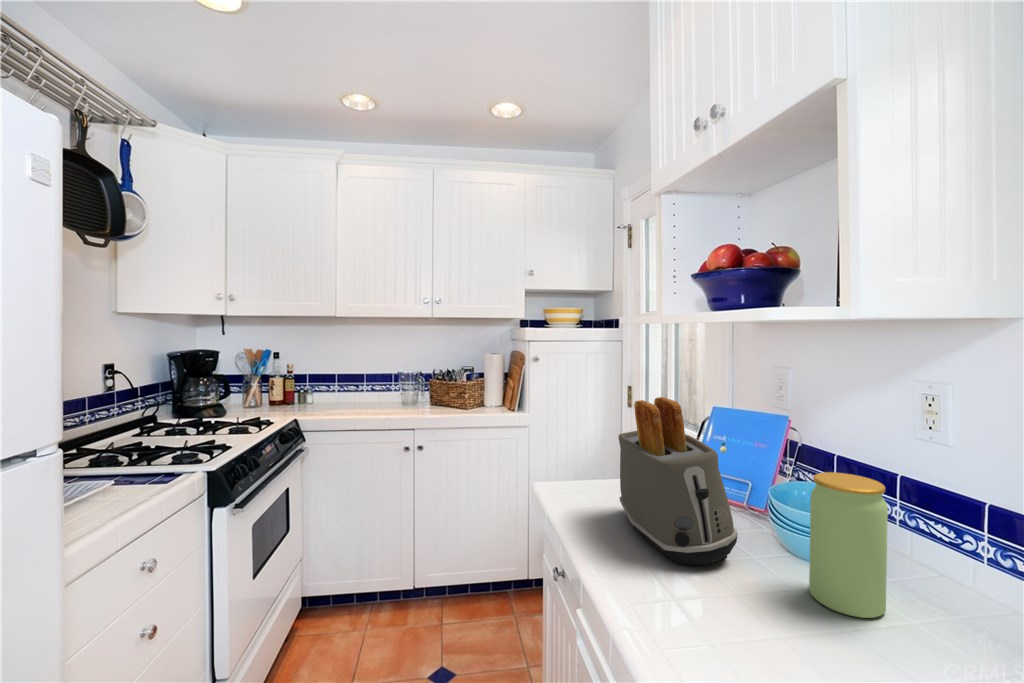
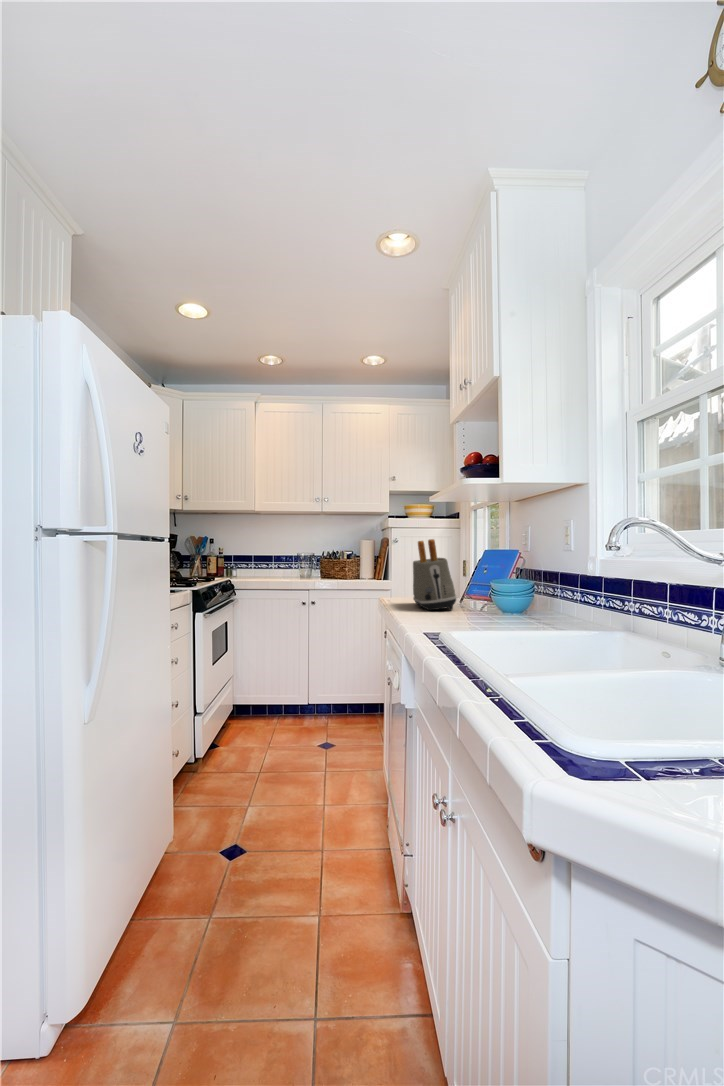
jar: present [809,472,888,618] -> none [477,563,504,617]

